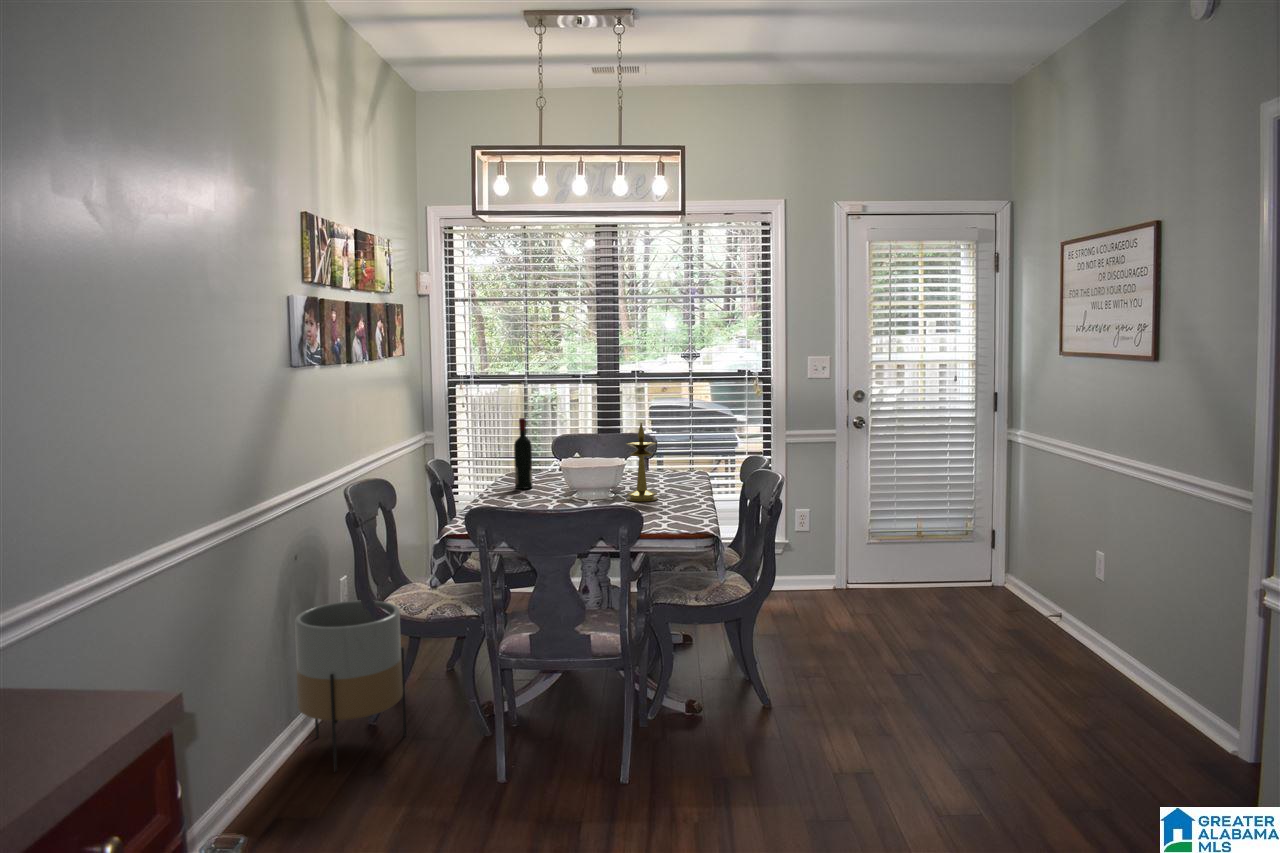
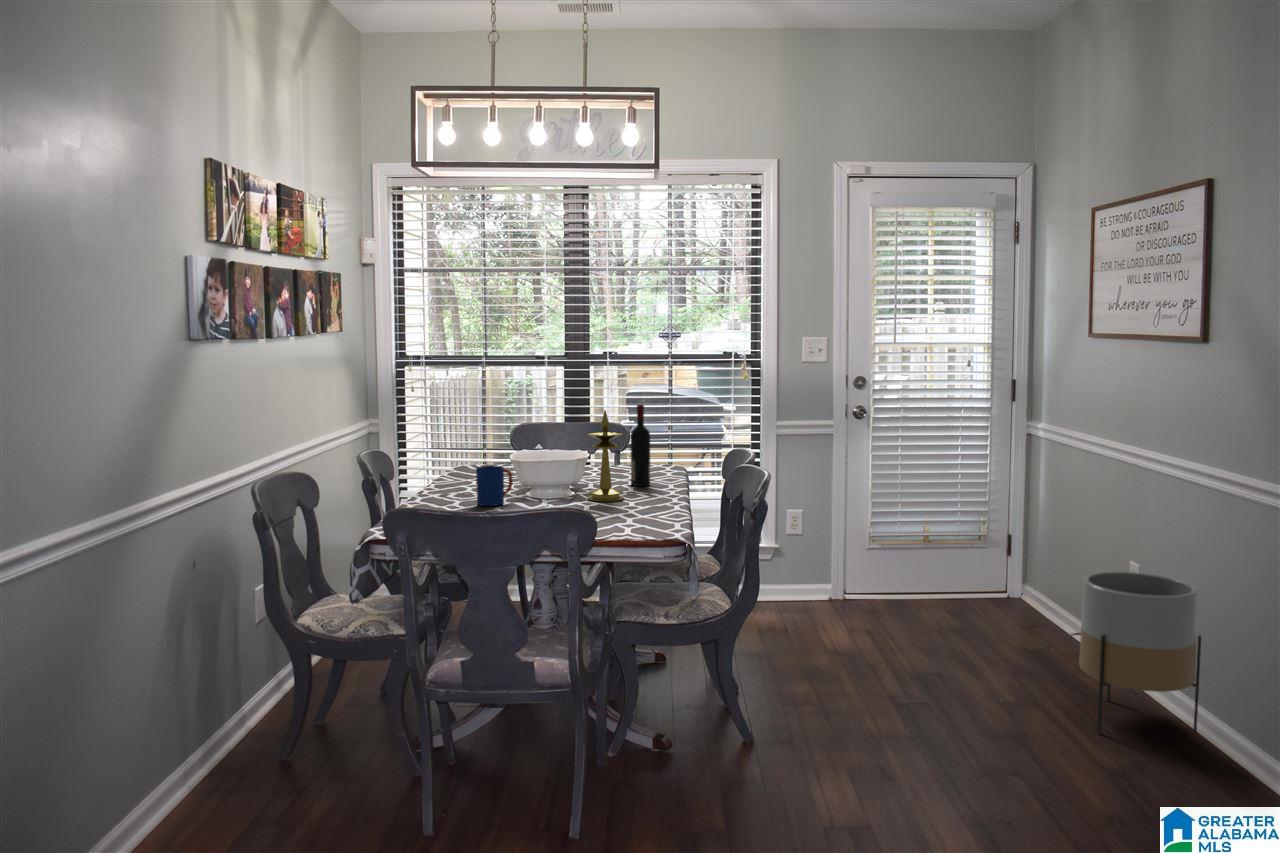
wine bottle: present [514,418,532,489] -> present [631,404,650,486]
mug: none [532,471,563,506] -> present [476,466,513,506]
planter: present [295,600,406,772] -> present [1079,572,1201,733]

